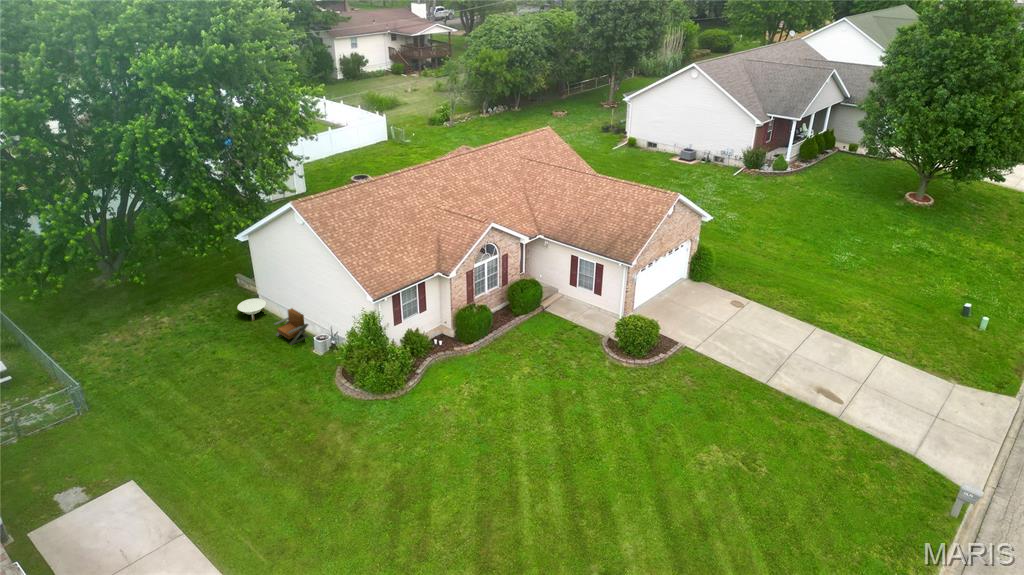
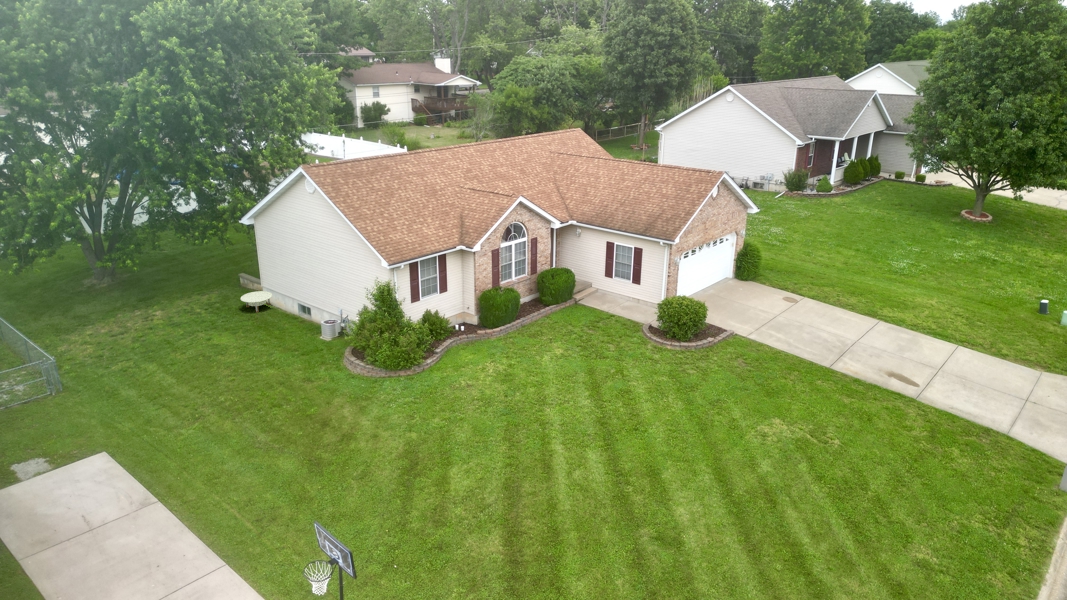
lounge chair: present [274,308,309,345] -> none [279,295,318,333]

